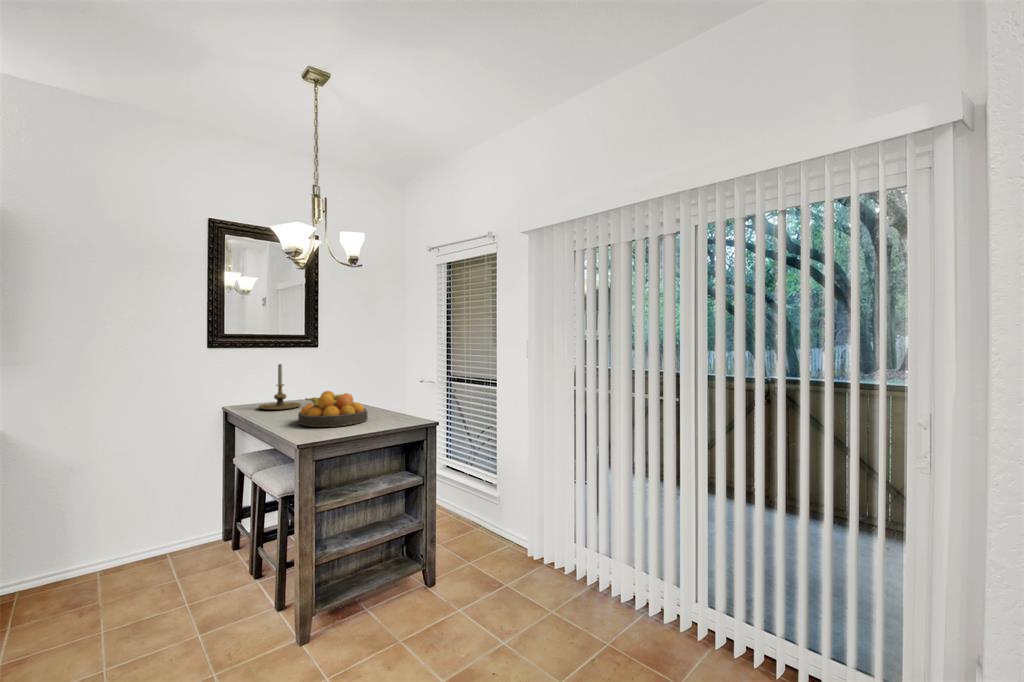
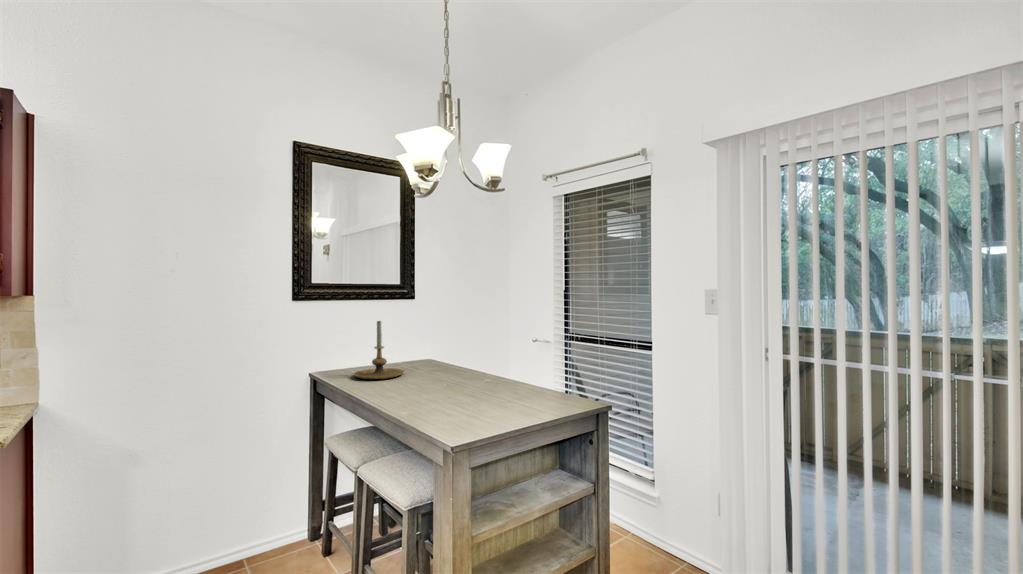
fruit bowl: present [298,391,368,427] -> none [419,358,507,410]

